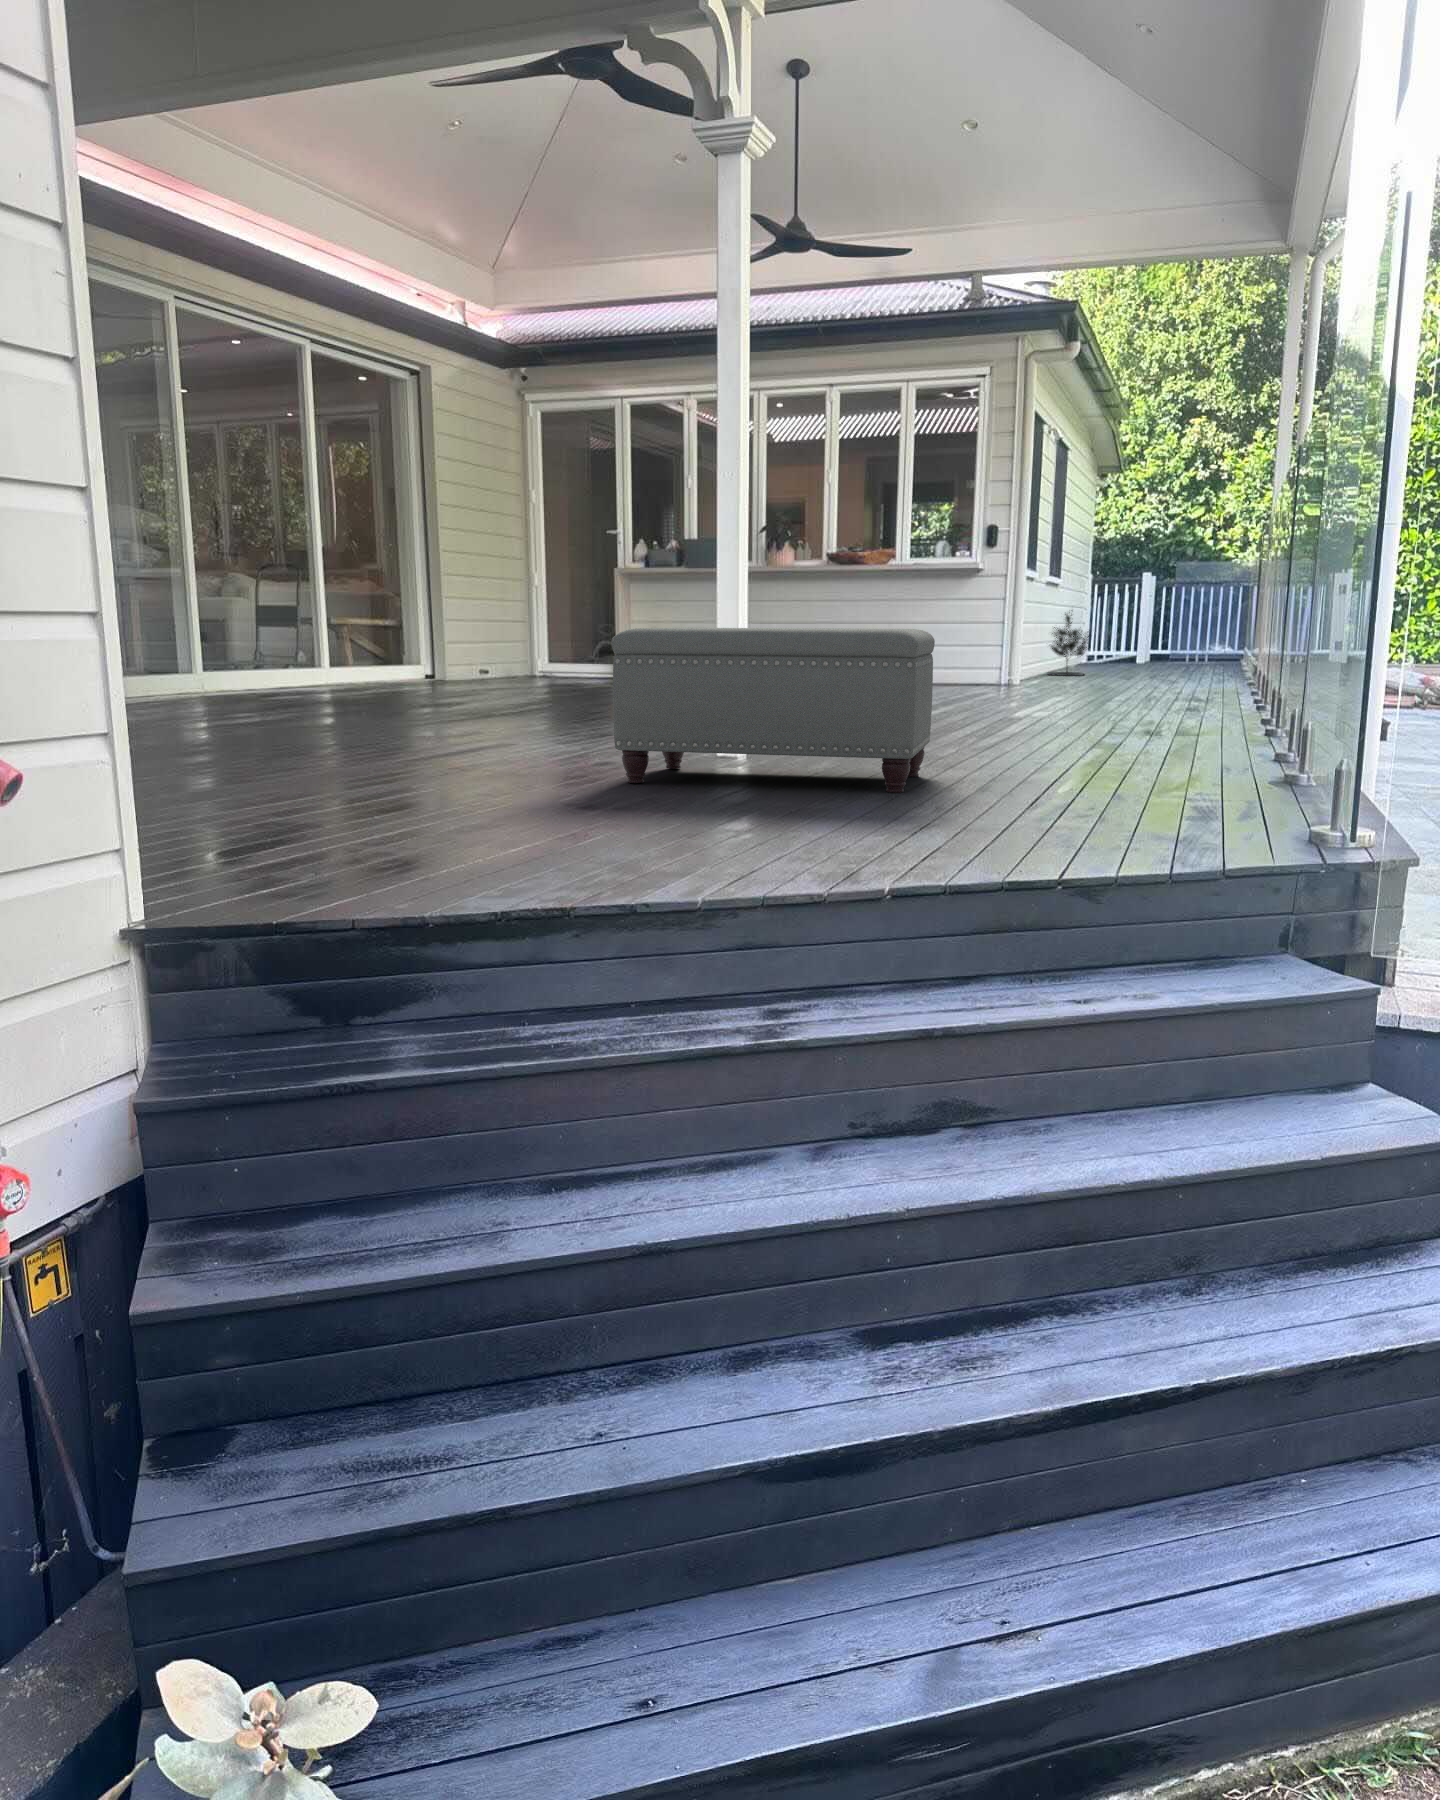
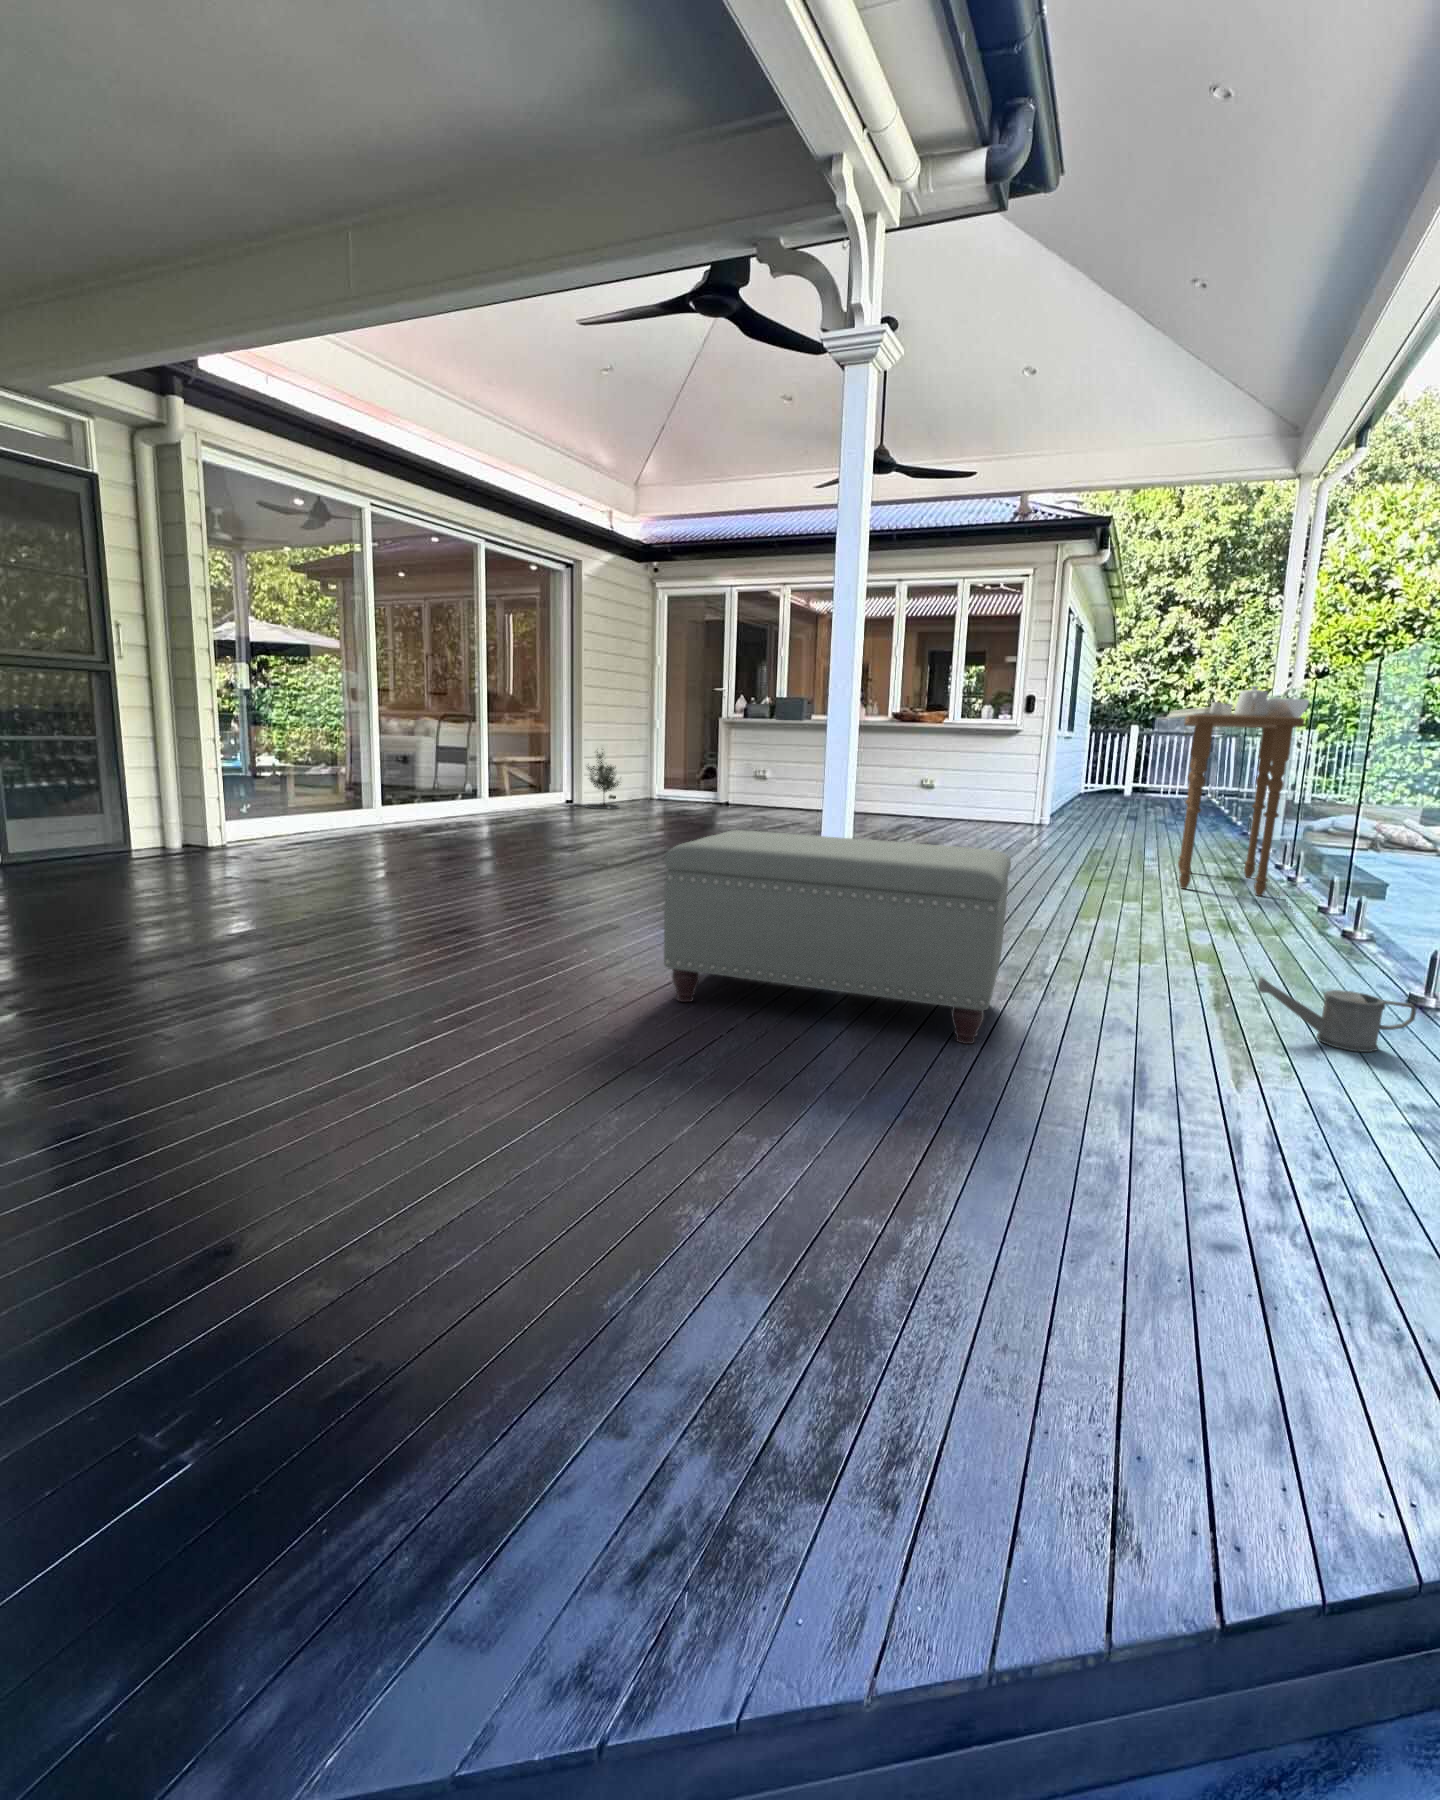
side table: none [1131,491,1275,721] -> present [1167,686,1309,896]
potted tree: present [1047,612,1090,676] -> present [586,752,620,809]
watering can: none [1156,731,1283,786] -> present [1258,977,1416,1052]

